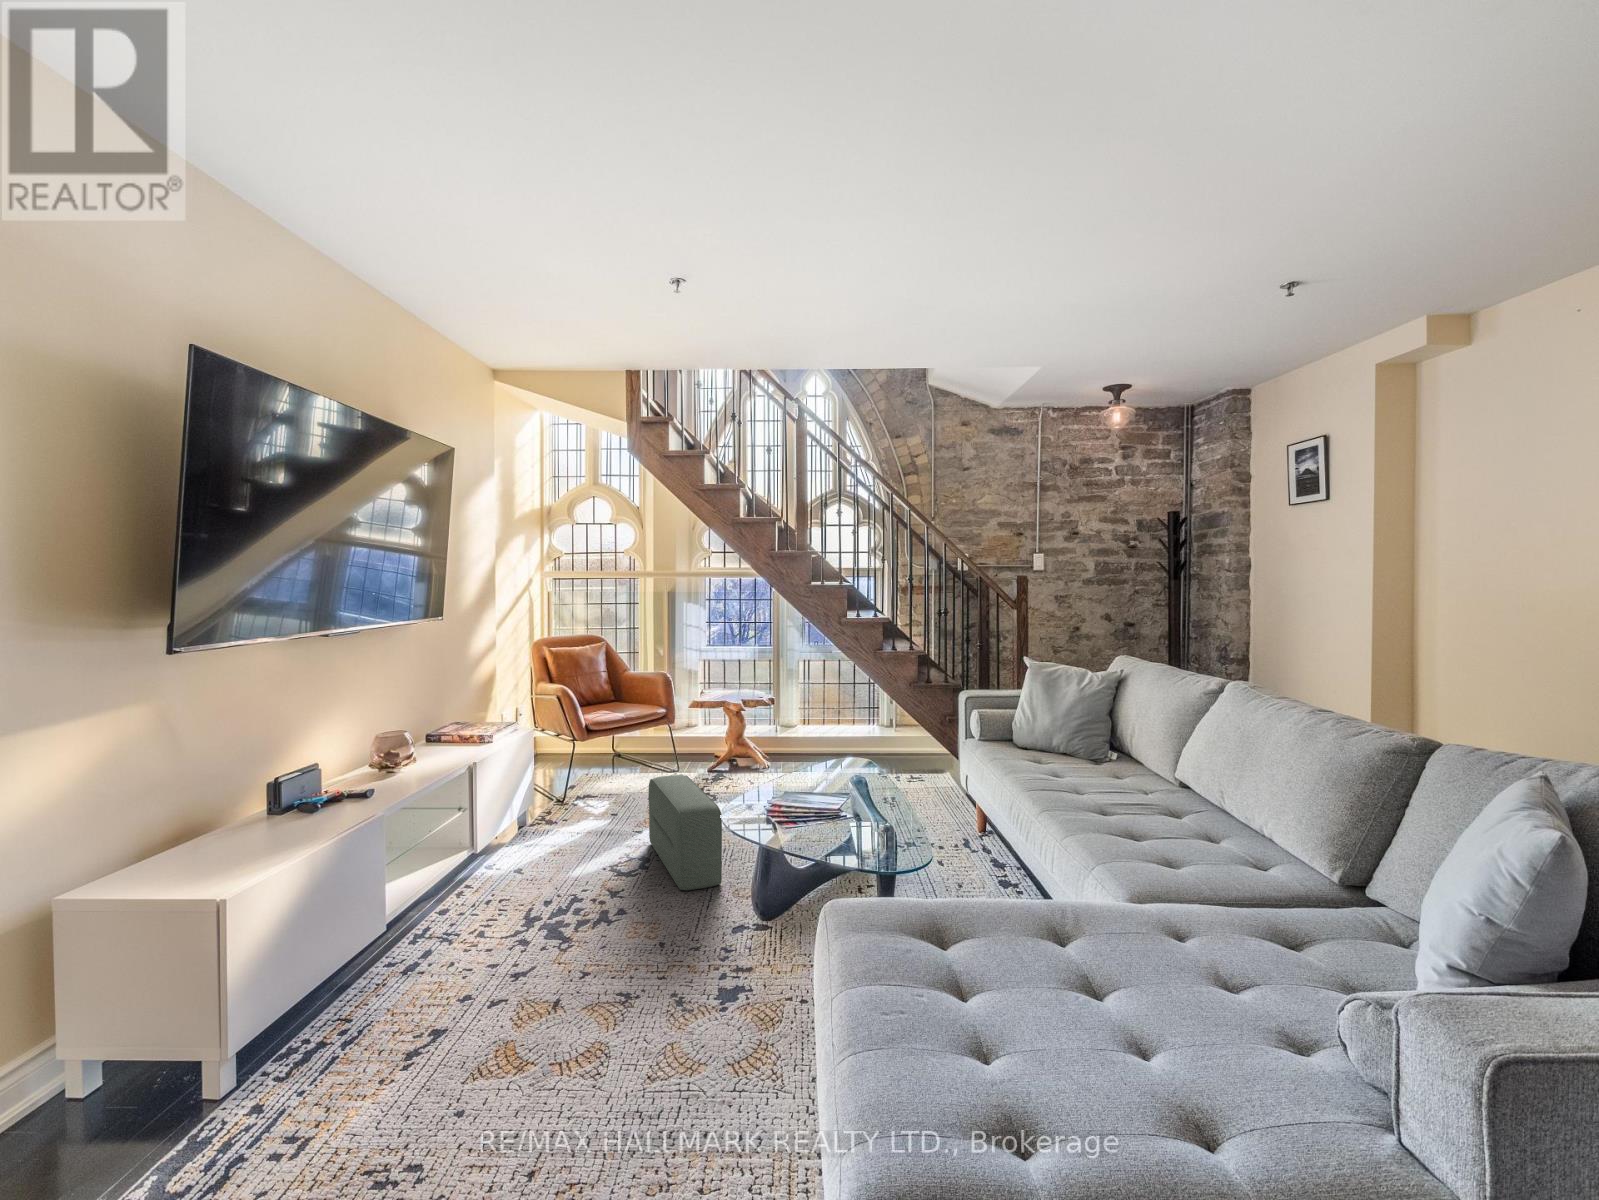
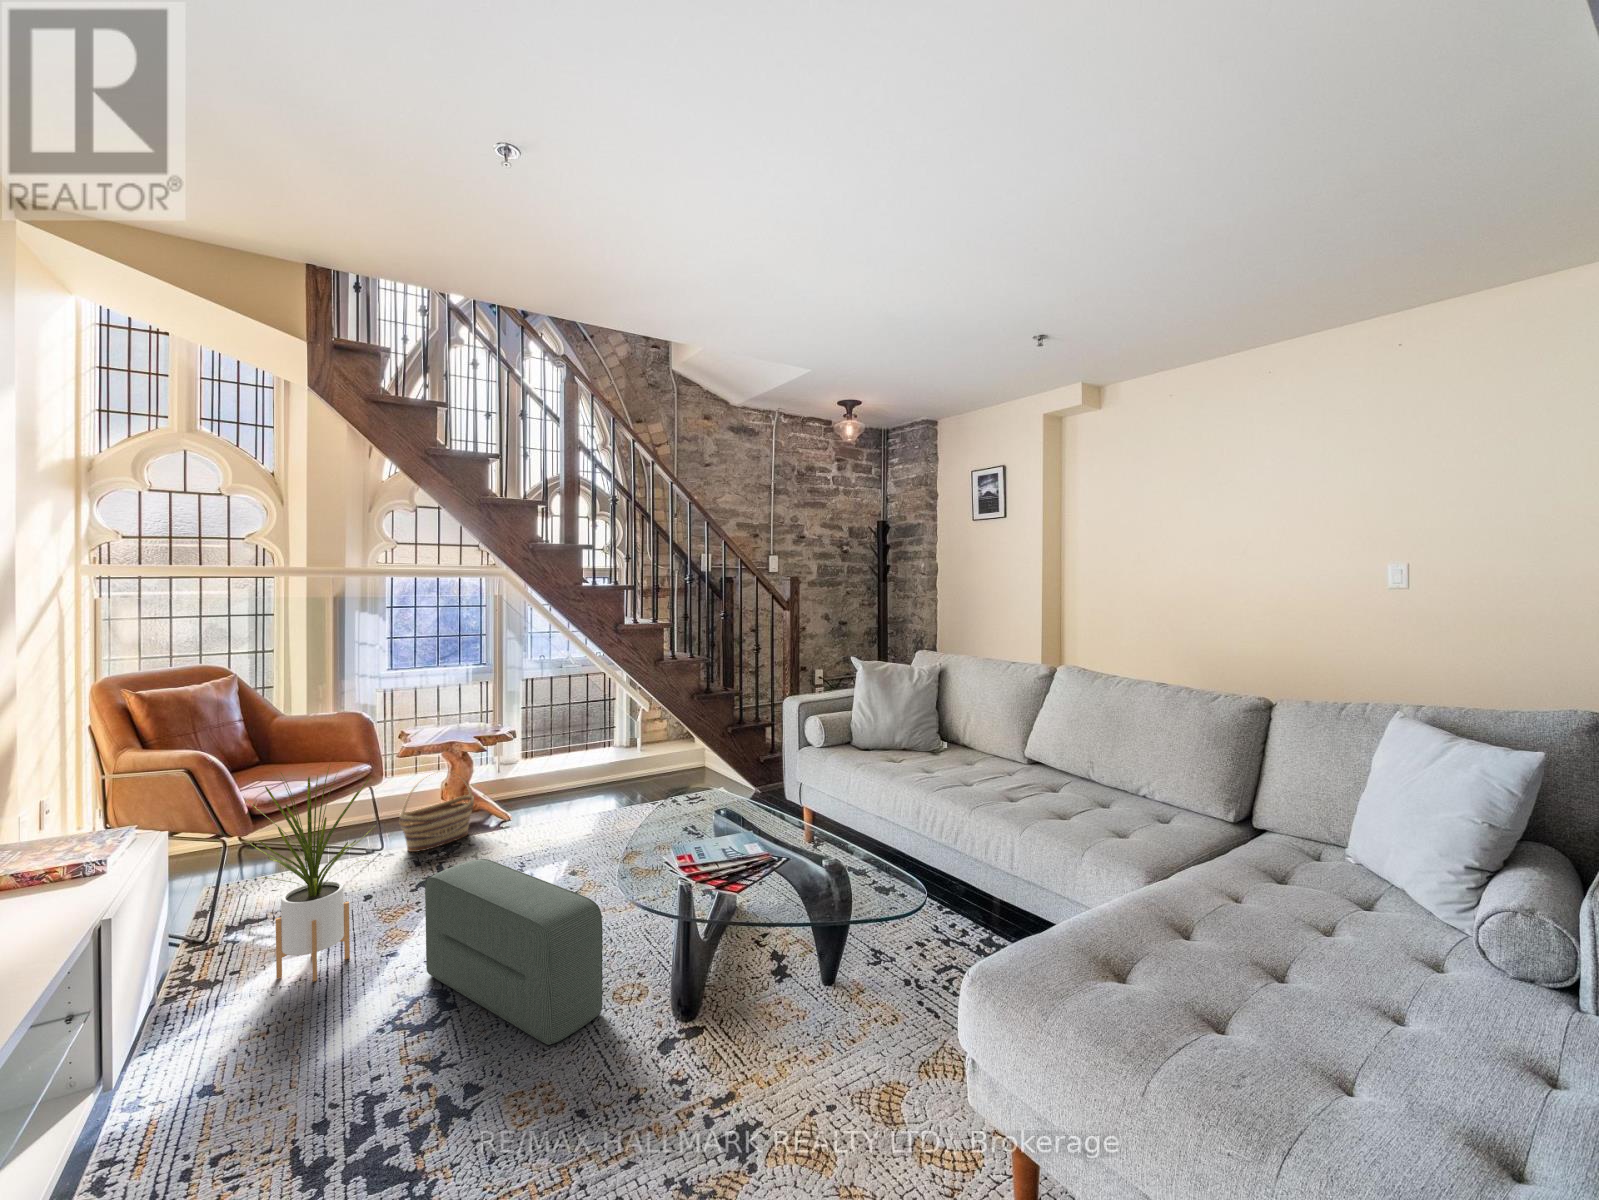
house plant: none [568,700,636,832] -> present [244,765,376,982]
basket: none [685,723,737,778] -> present [399,779,474,852]

